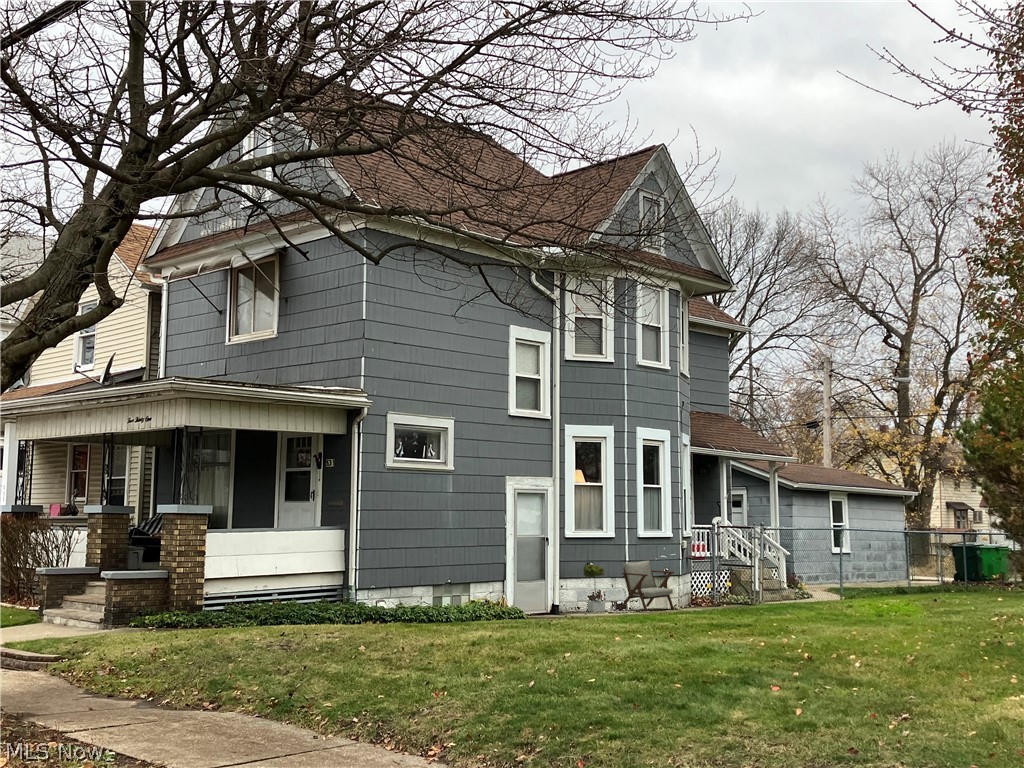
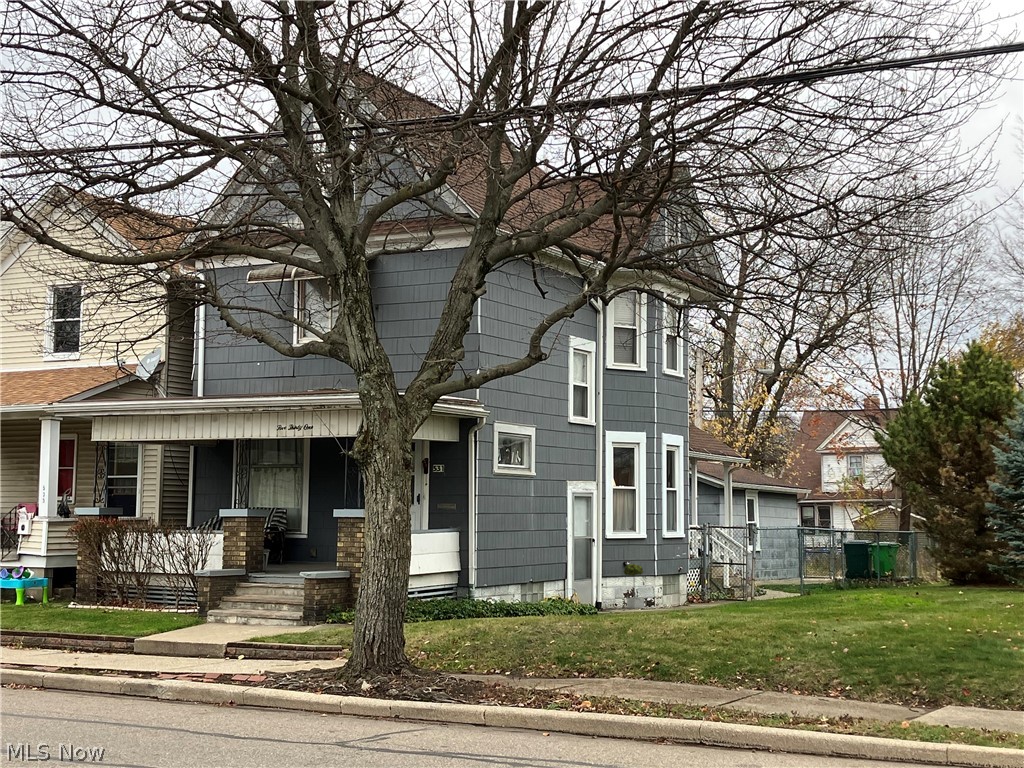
lounge chair: present [620,561,674,611] -> none [651,560,700,608]

